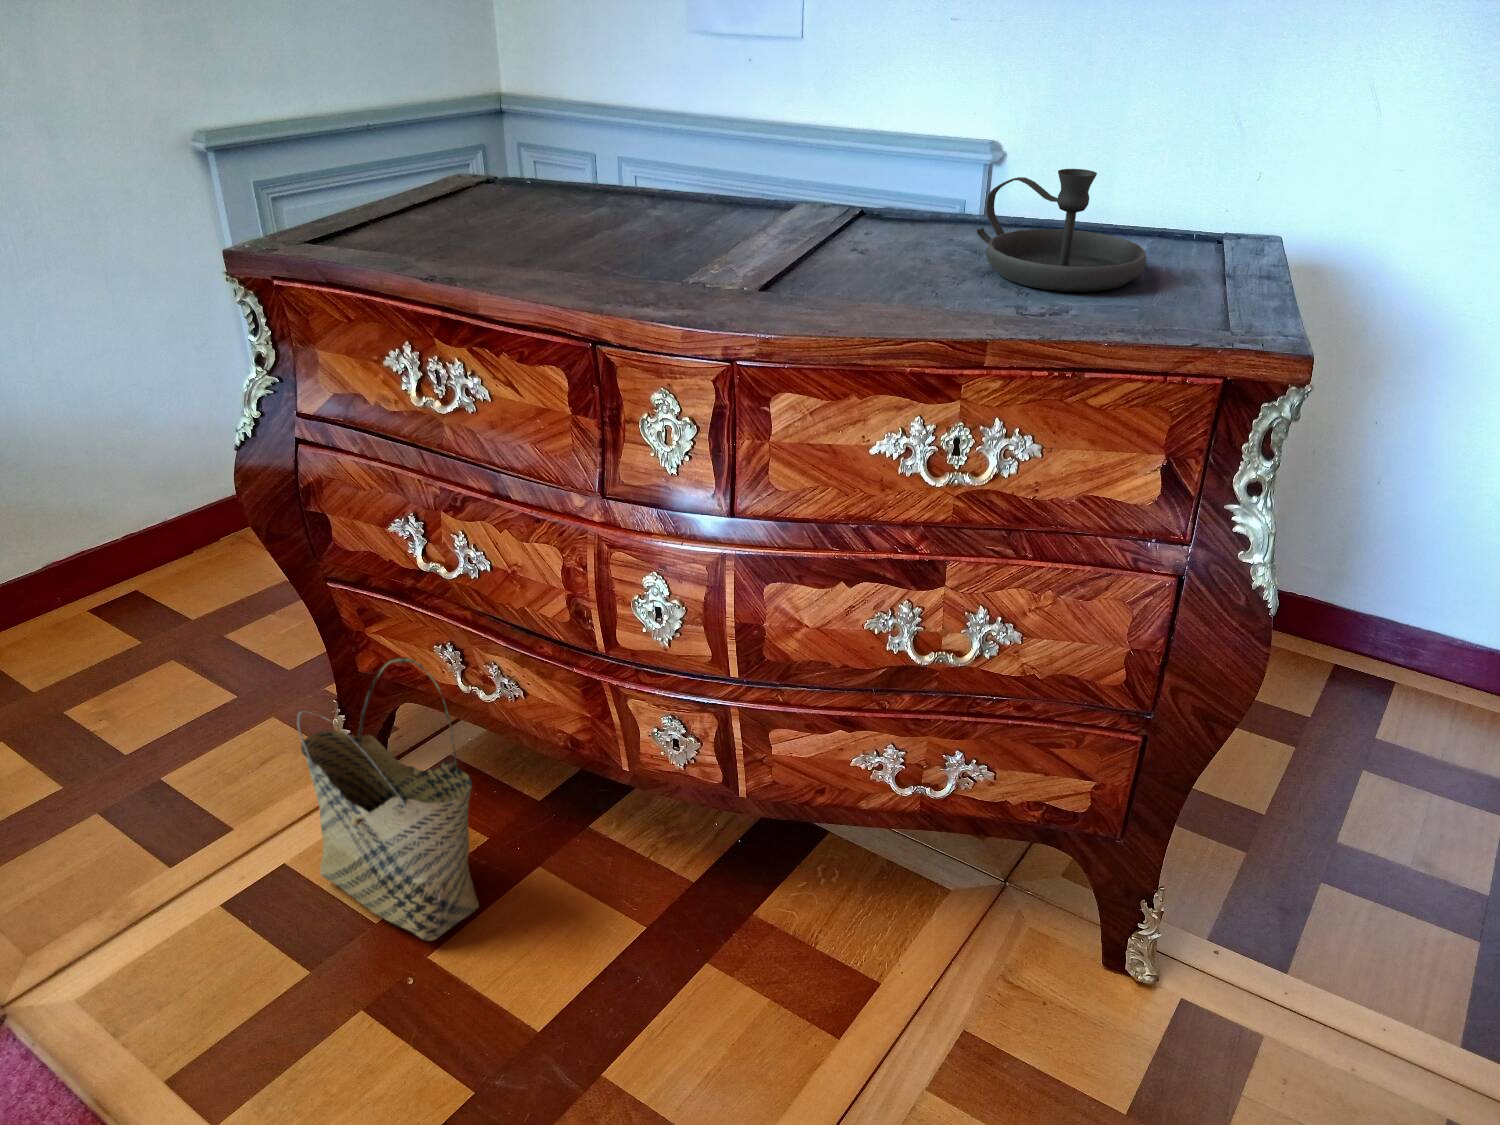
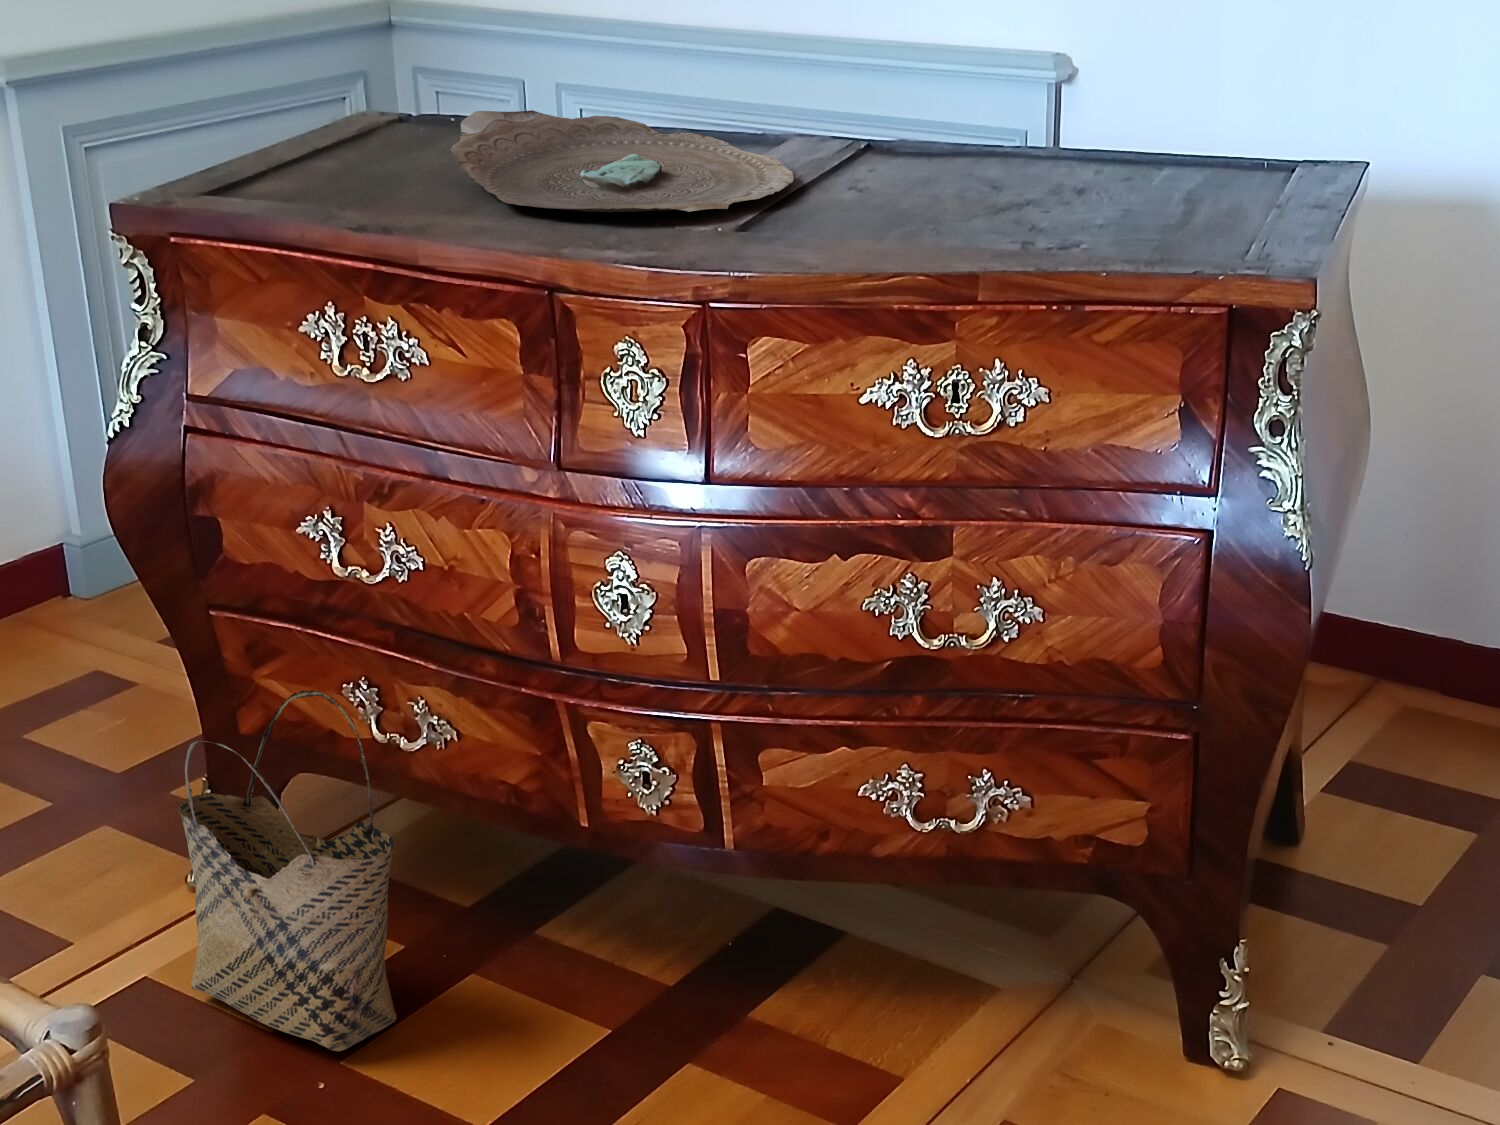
candlestick: present [977,169,1146,292] -> none [990,92,1178,226]
decorative bowl: none [515,174,806,271] -> present [451,110,794,212]

